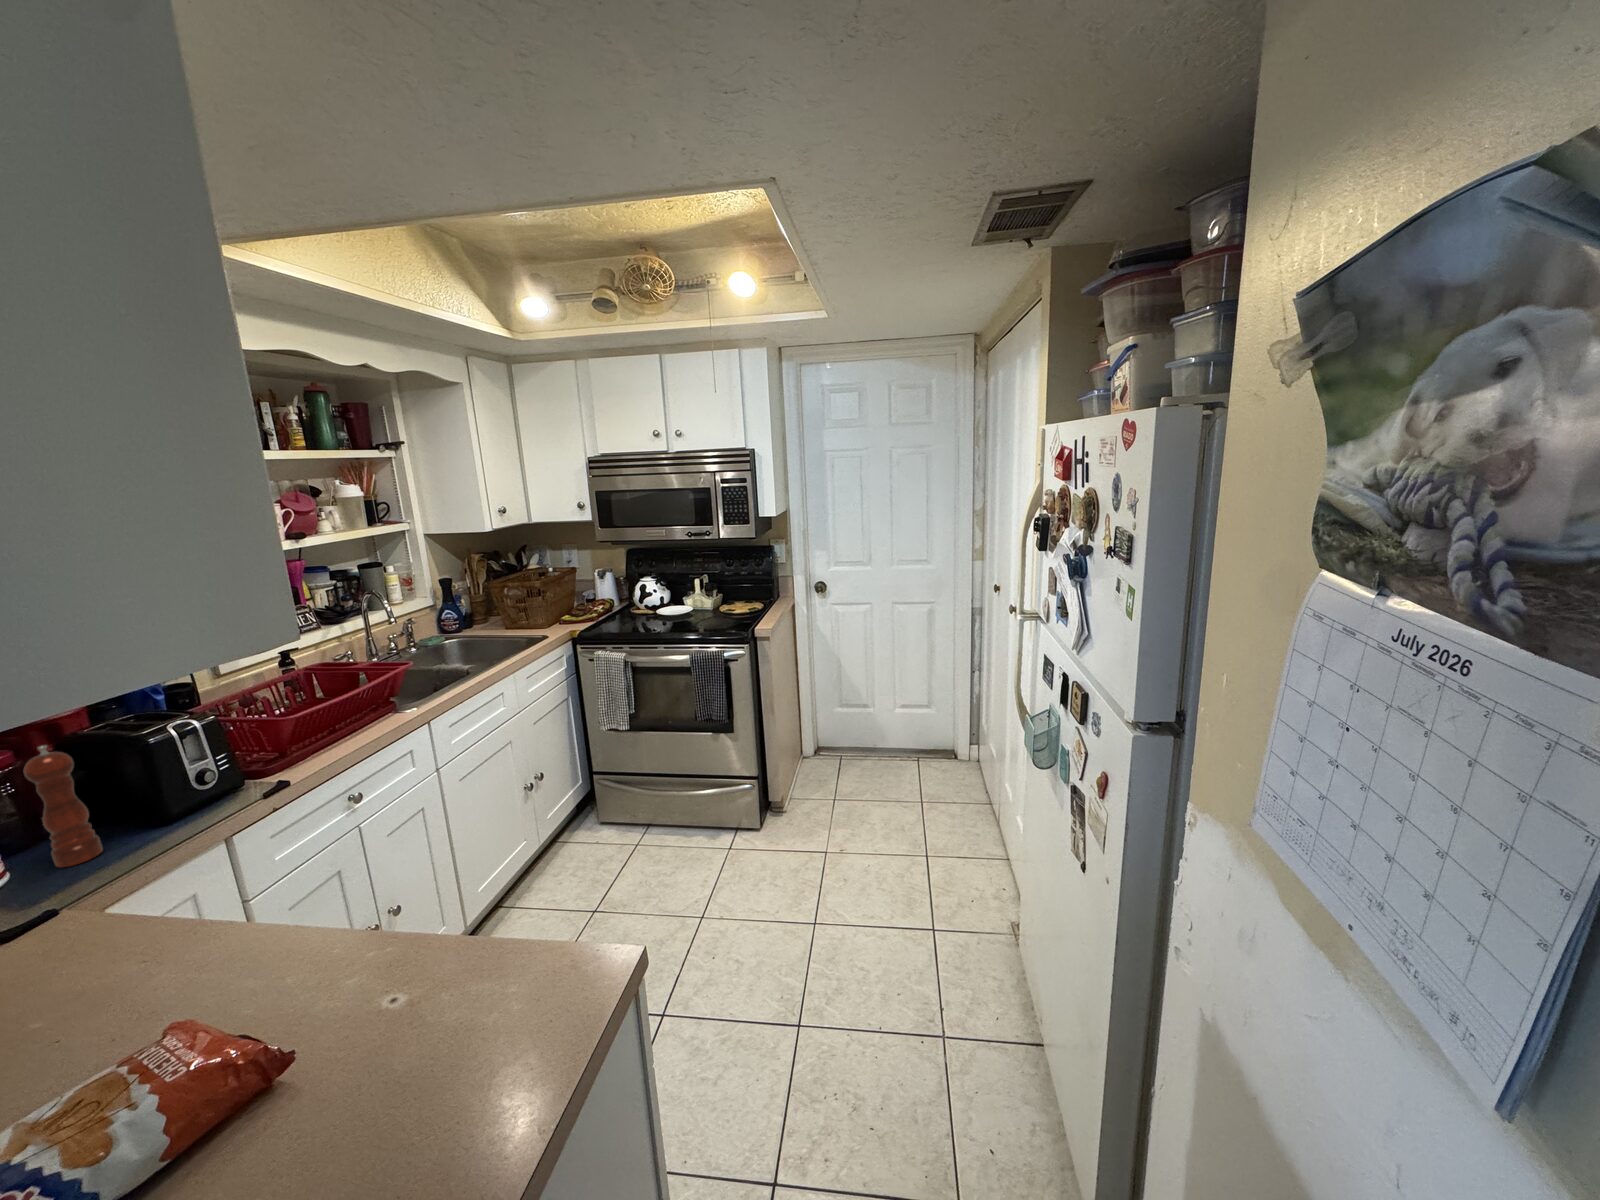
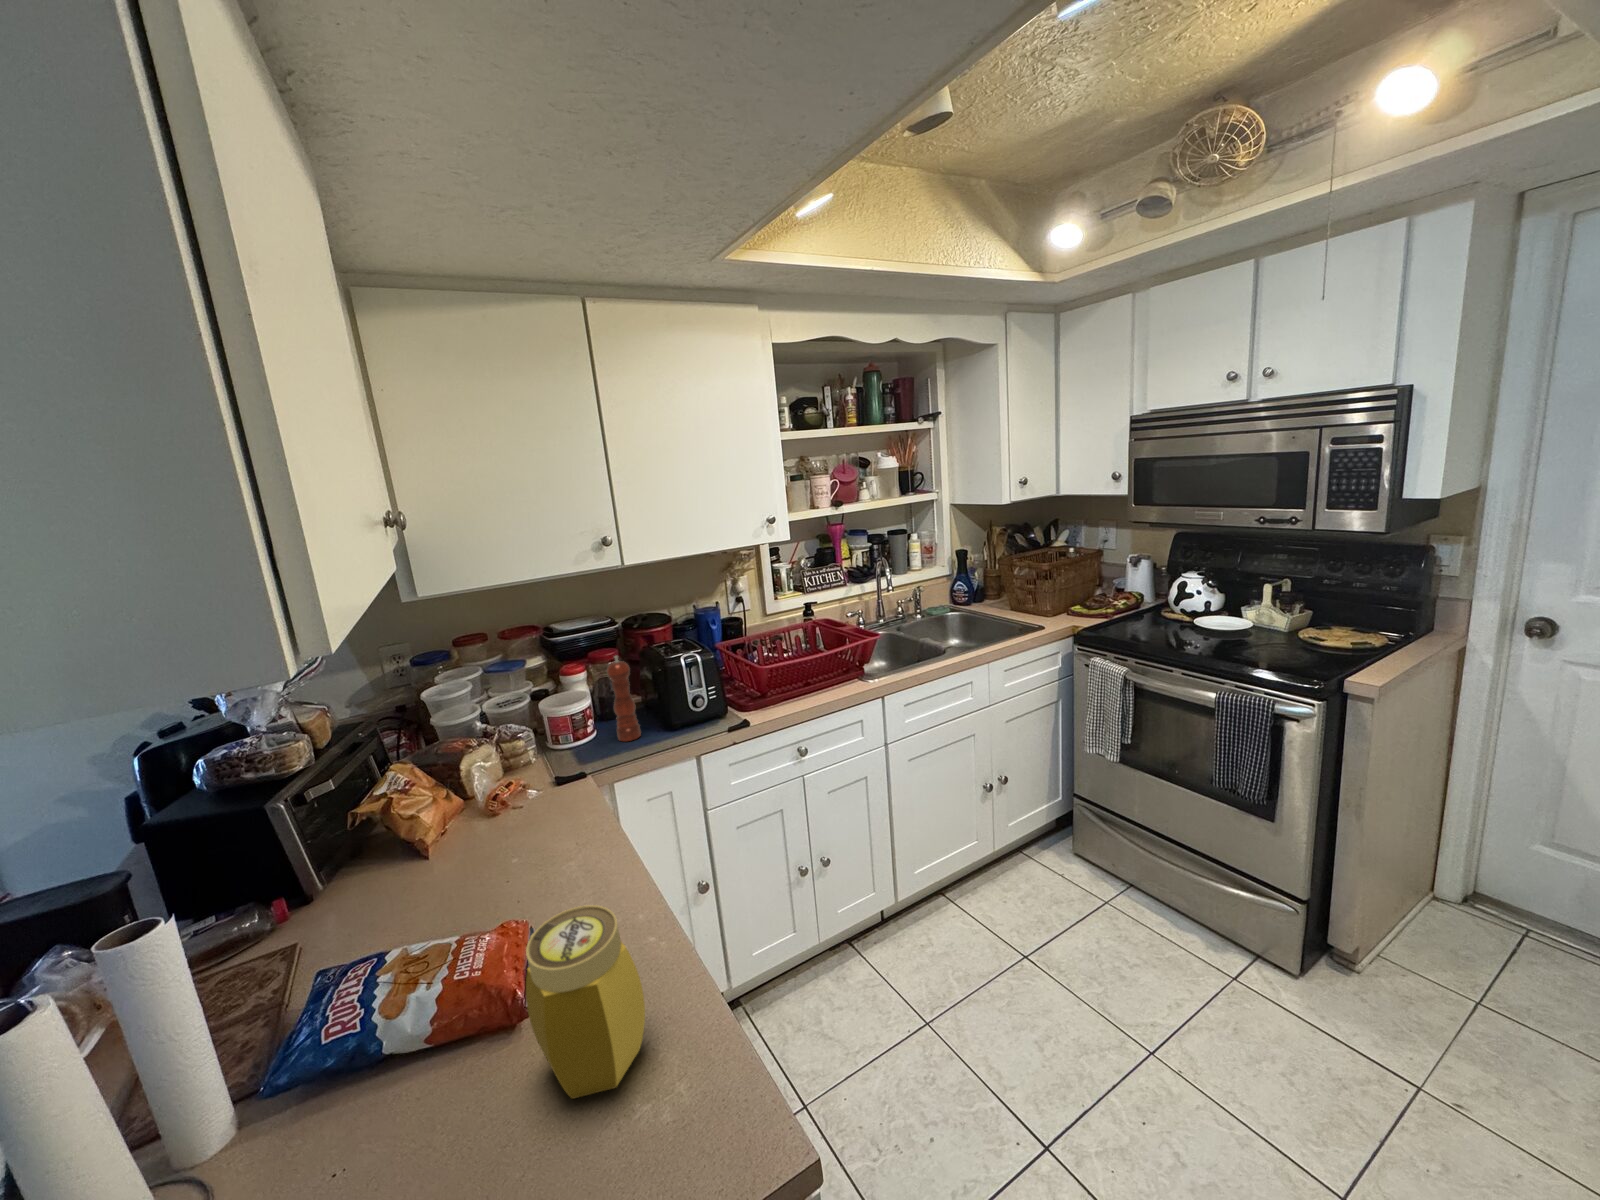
jar: none [333,888,461,1078] -> present [526,905,645,1099]

